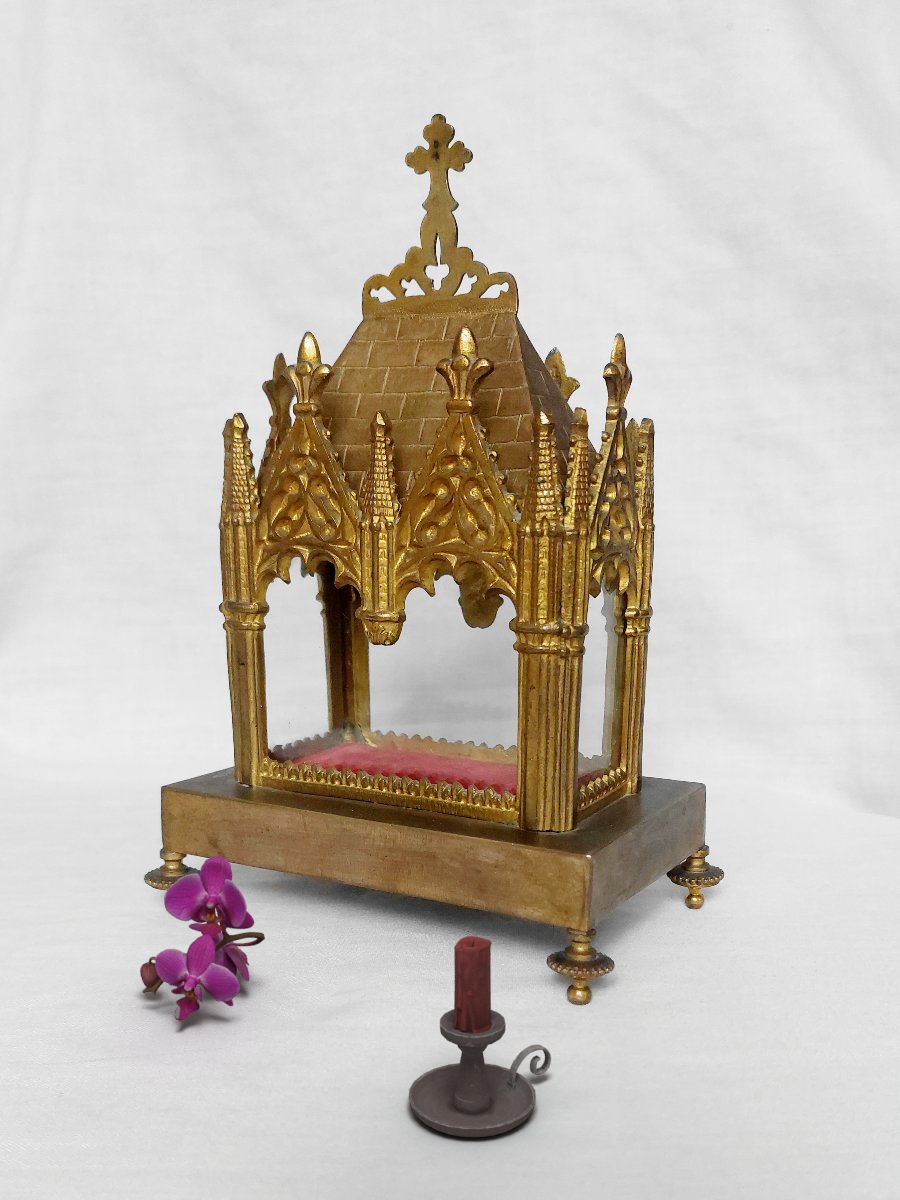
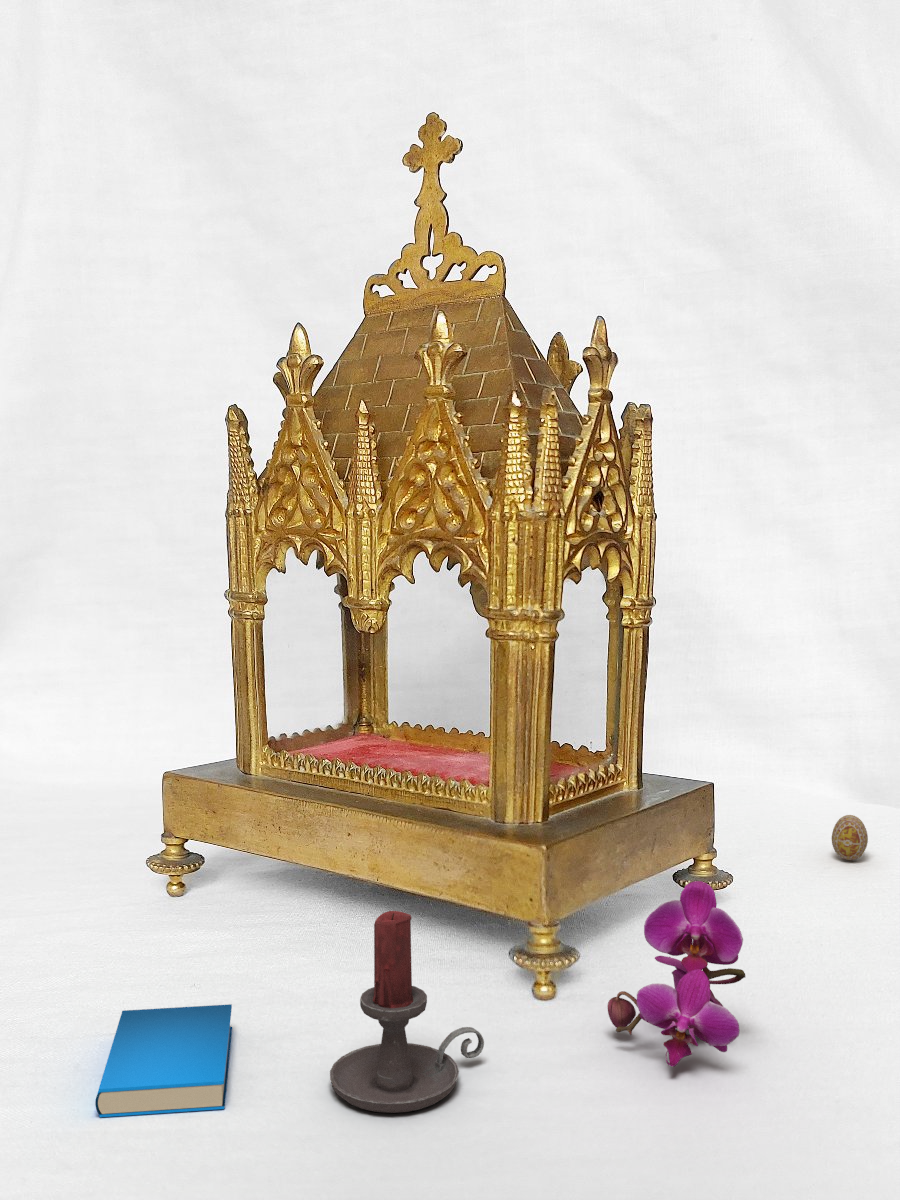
decorative egg: none [801,806,835,849] -> present [832,815,868,860]
flower: present [140,856,265,1021] -> present [608,881,745,1066]
book: none [175,1031,312,1161] -> present [95,1004,232,1117]

